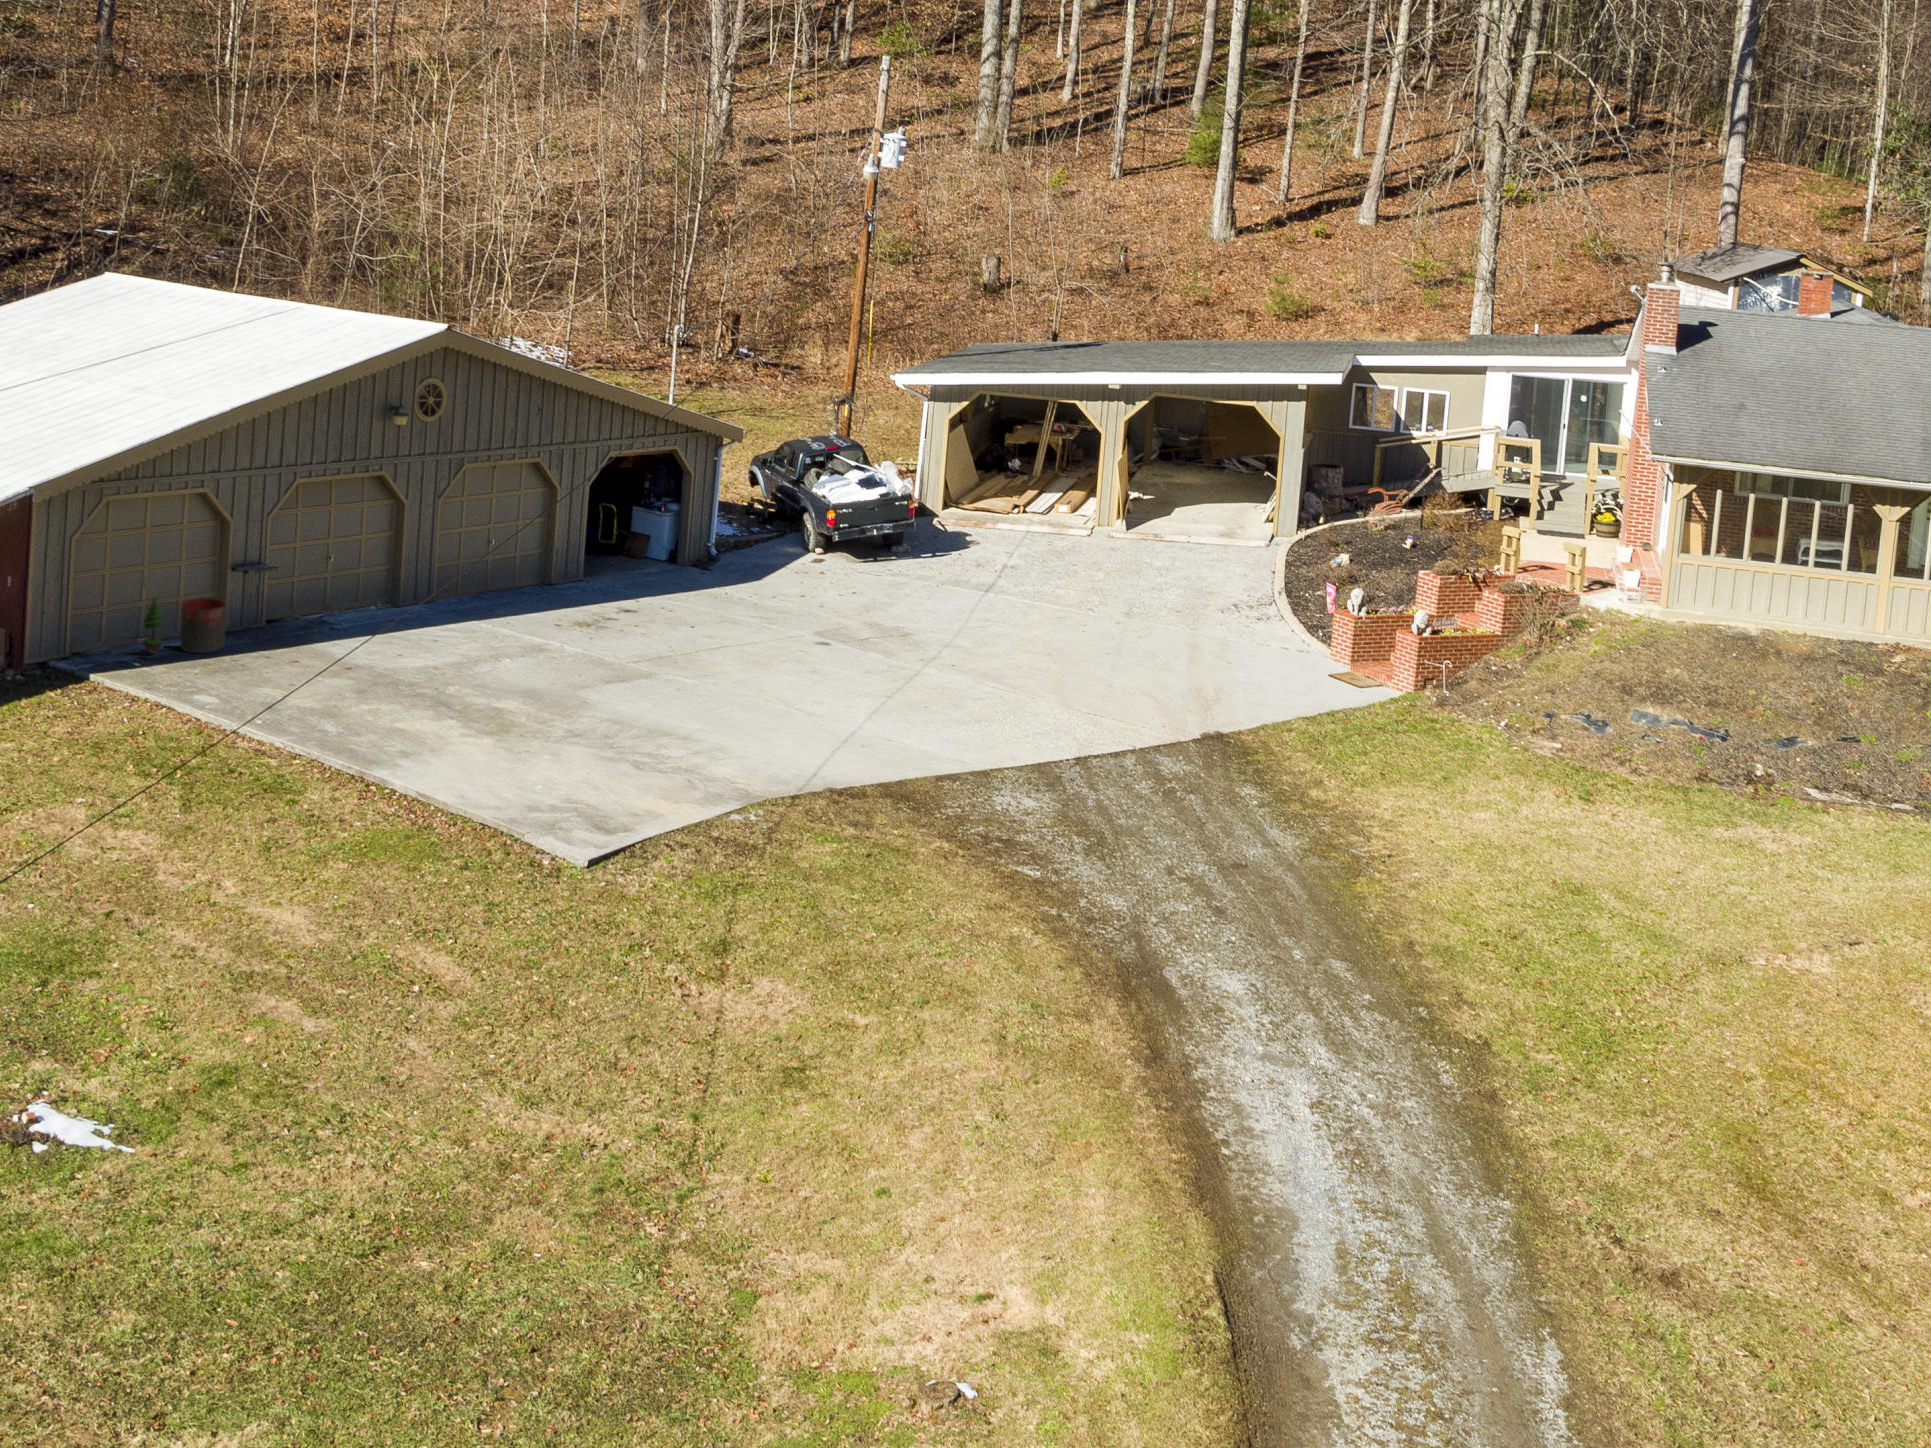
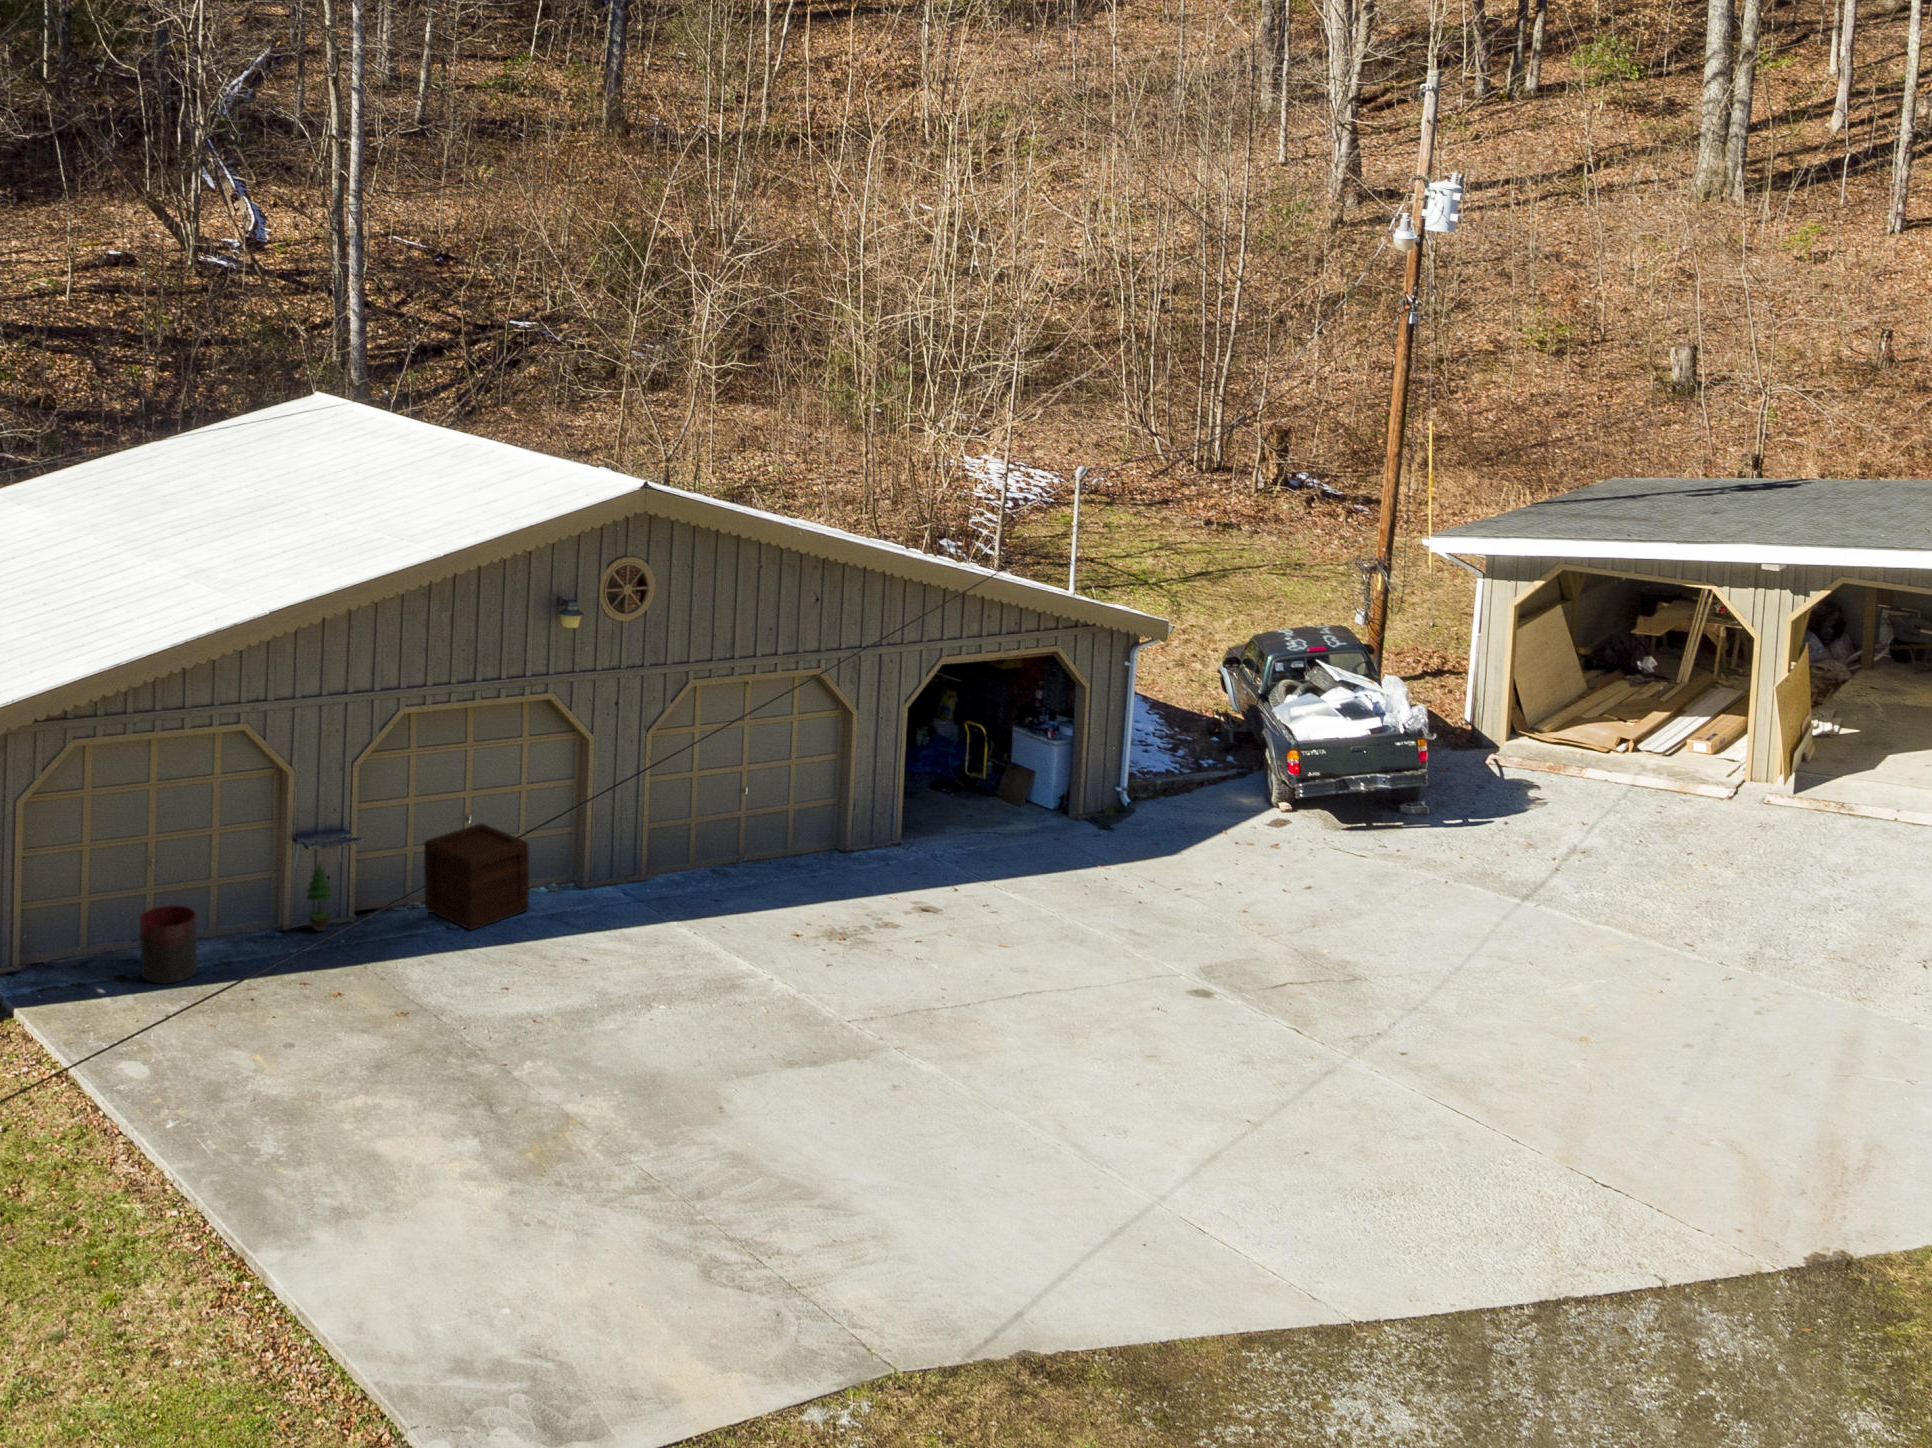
wooden crate: none [232,568,321,646] -> present [424,823,529,930]
trash can: present [180,598,226,653] -> present [140,906,197,984]

